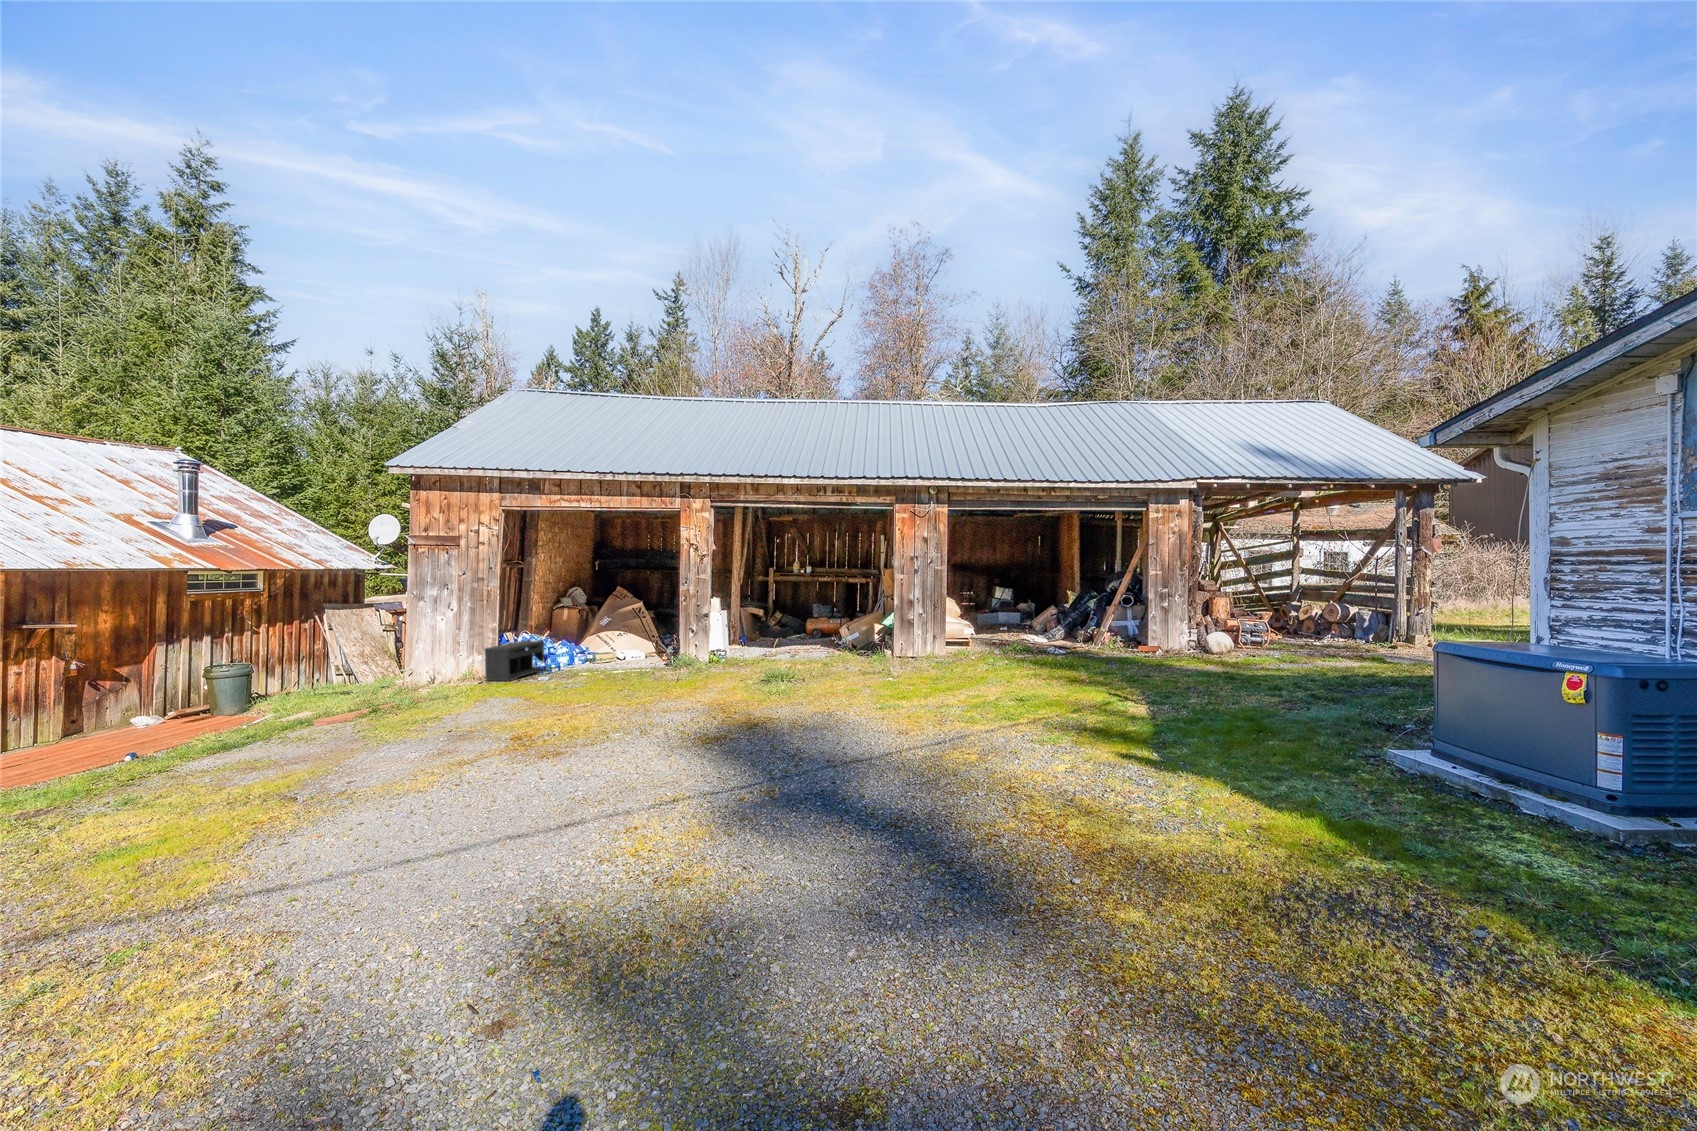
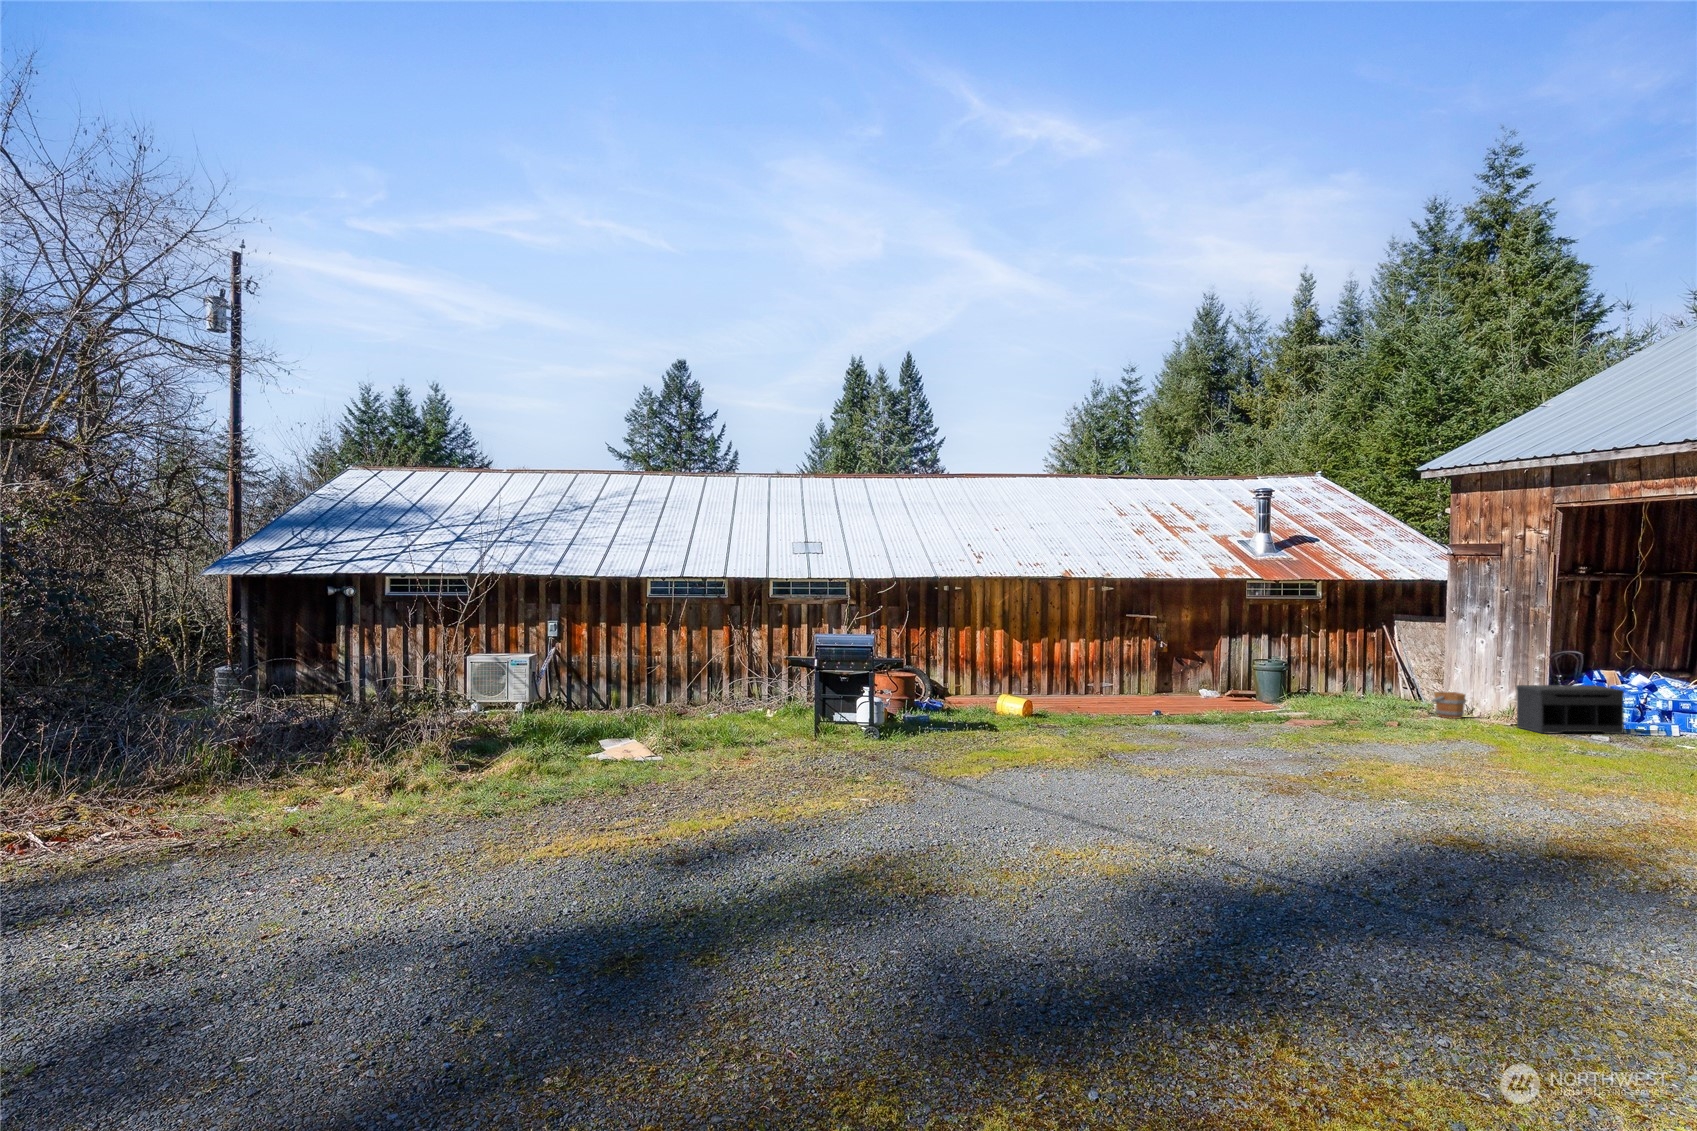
bucket: none [411,663,439,686] -> present [1432,692,1466,719]

